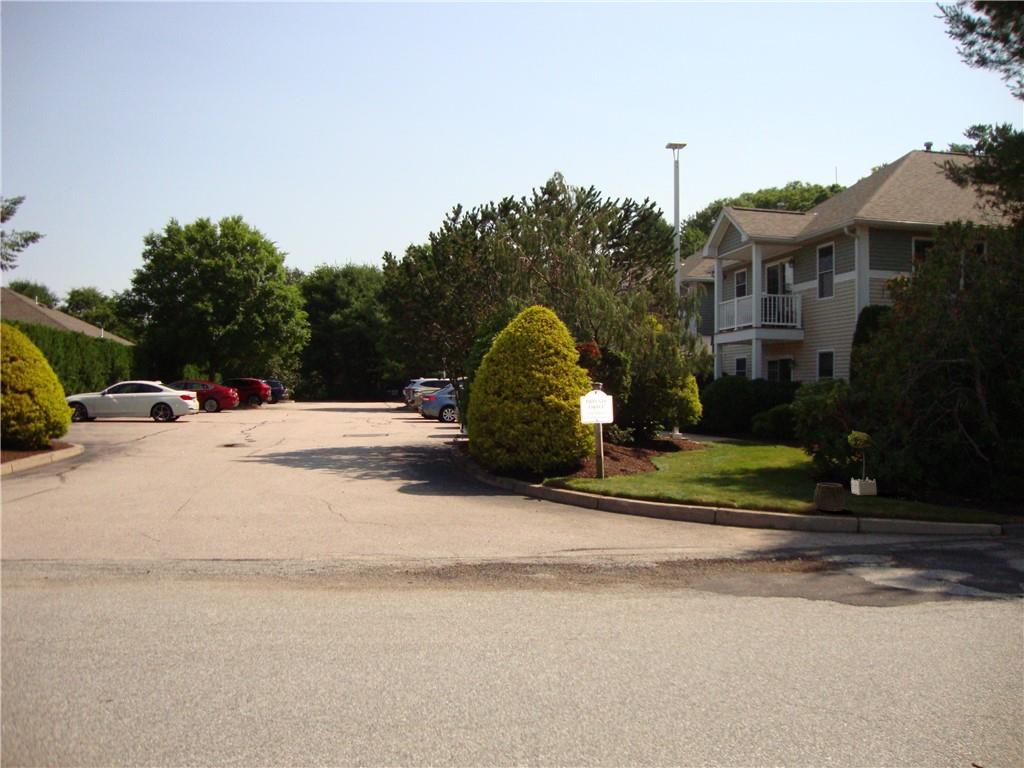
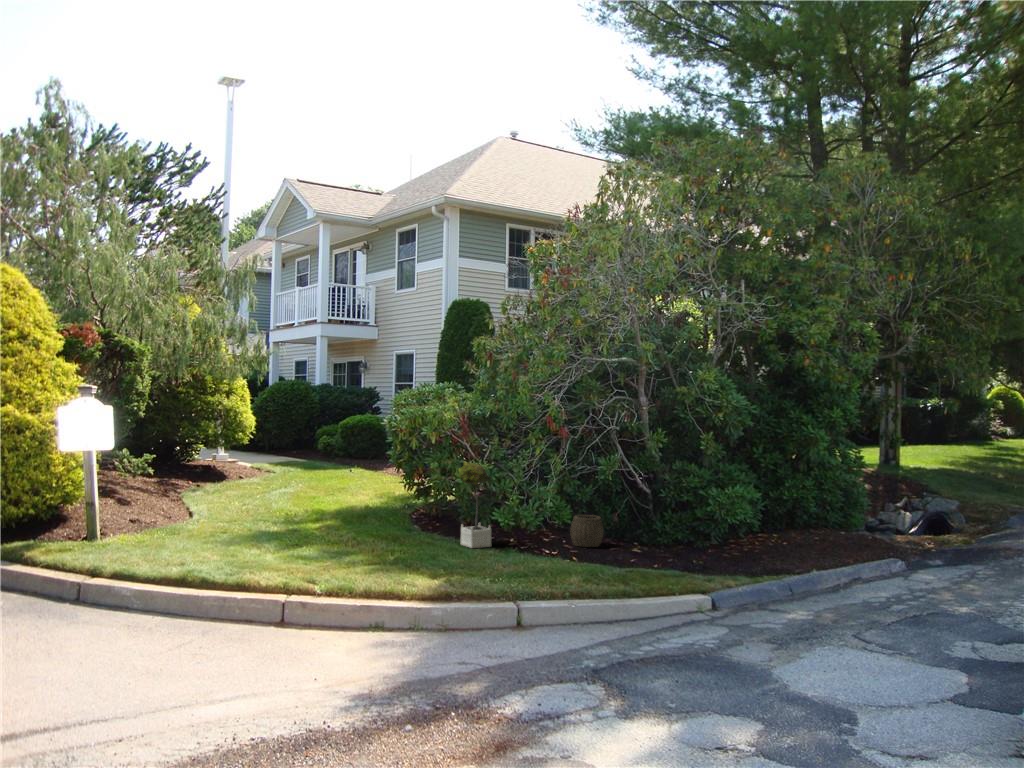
woven basket: present [814,483,845,511] -> present [571,515,603,547]

